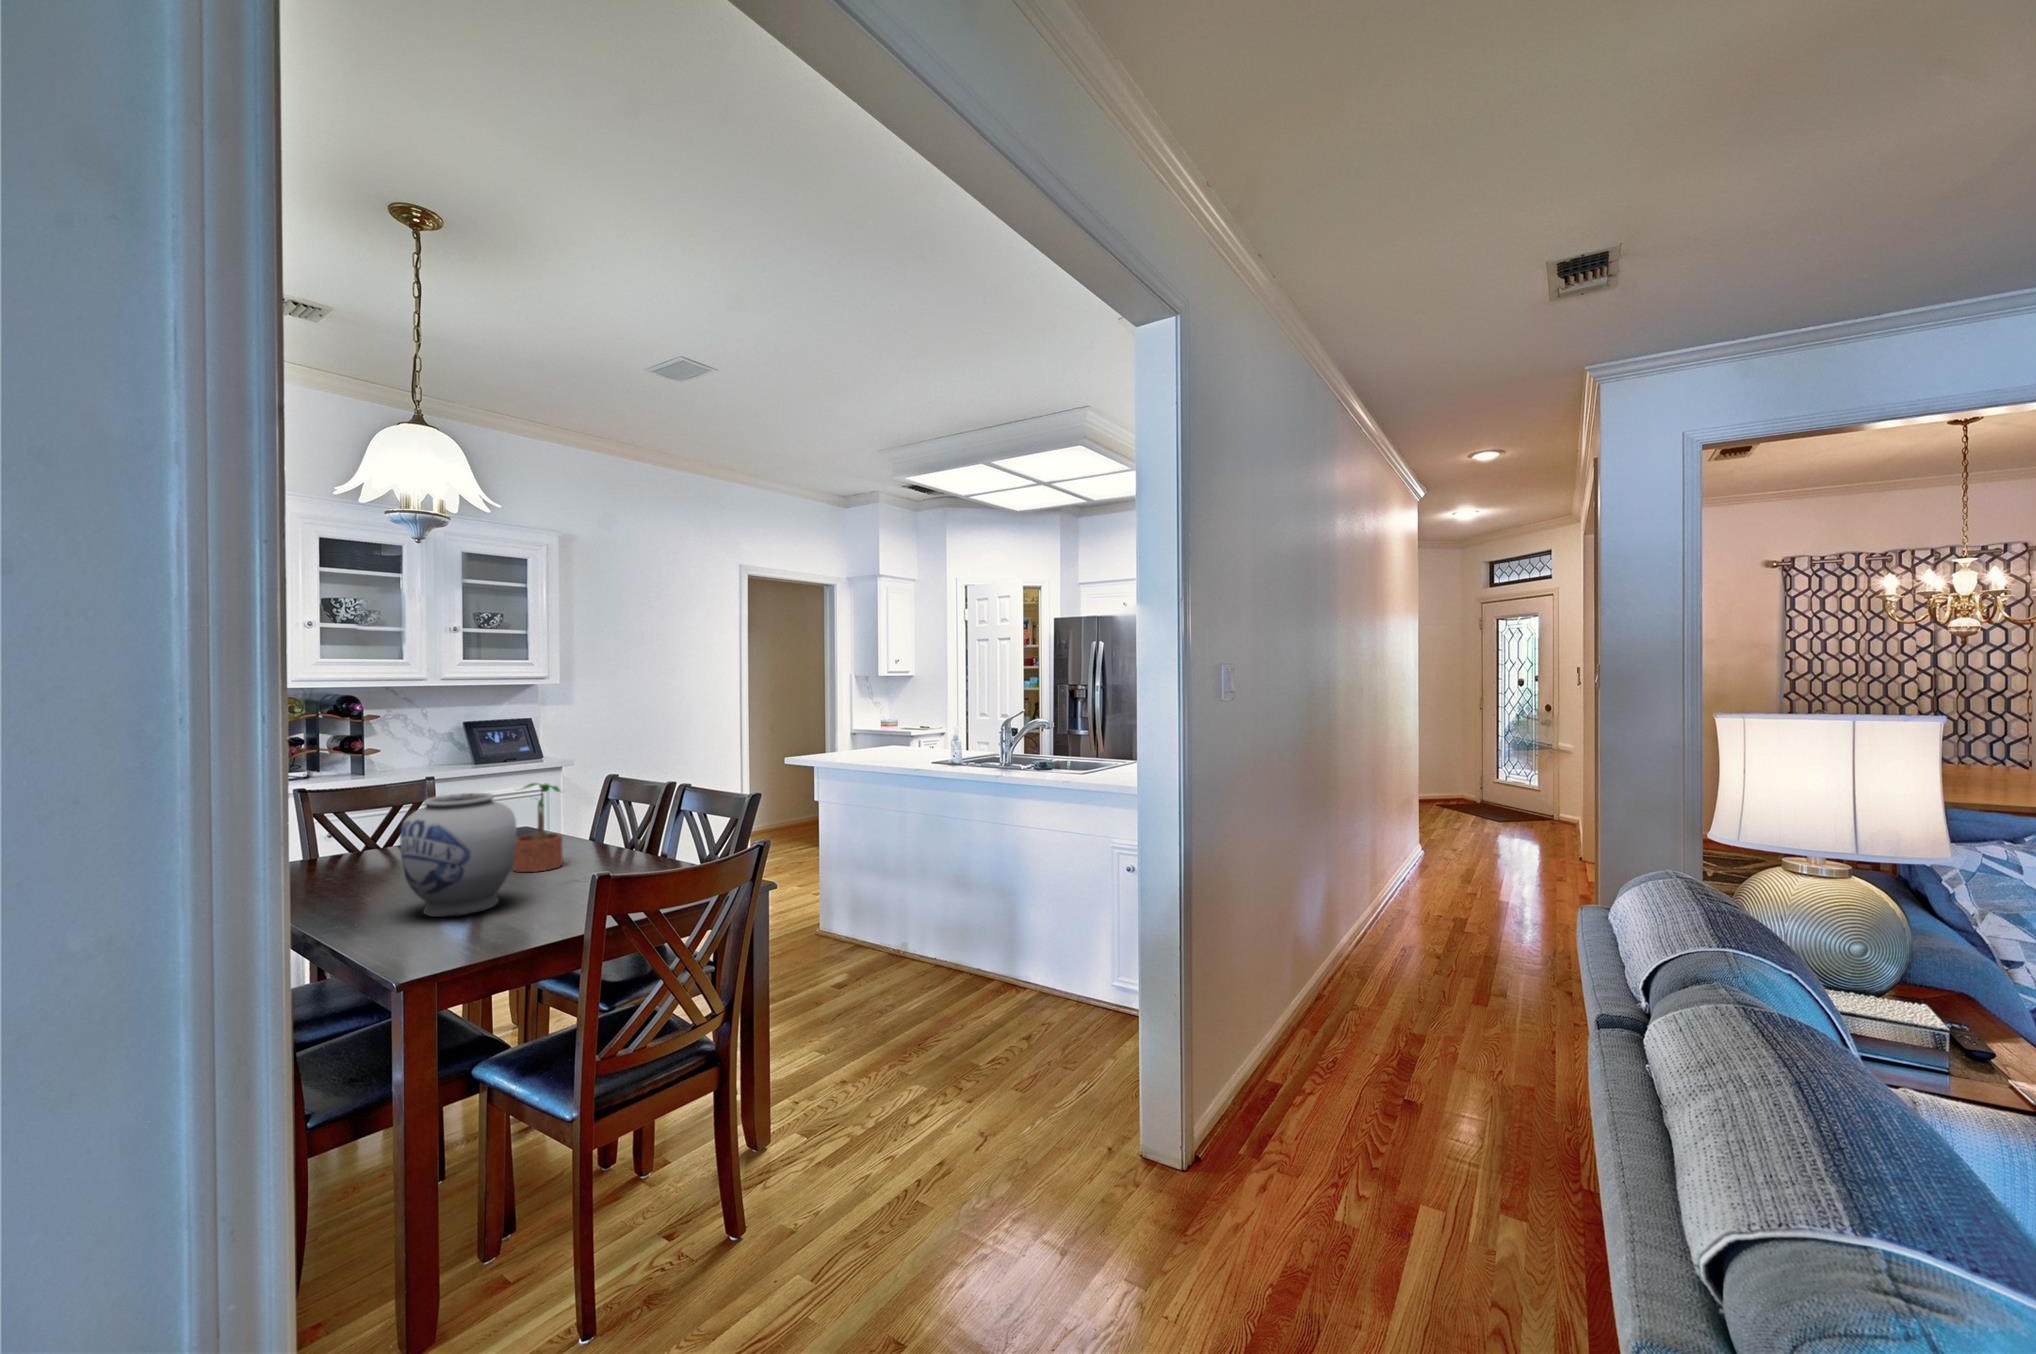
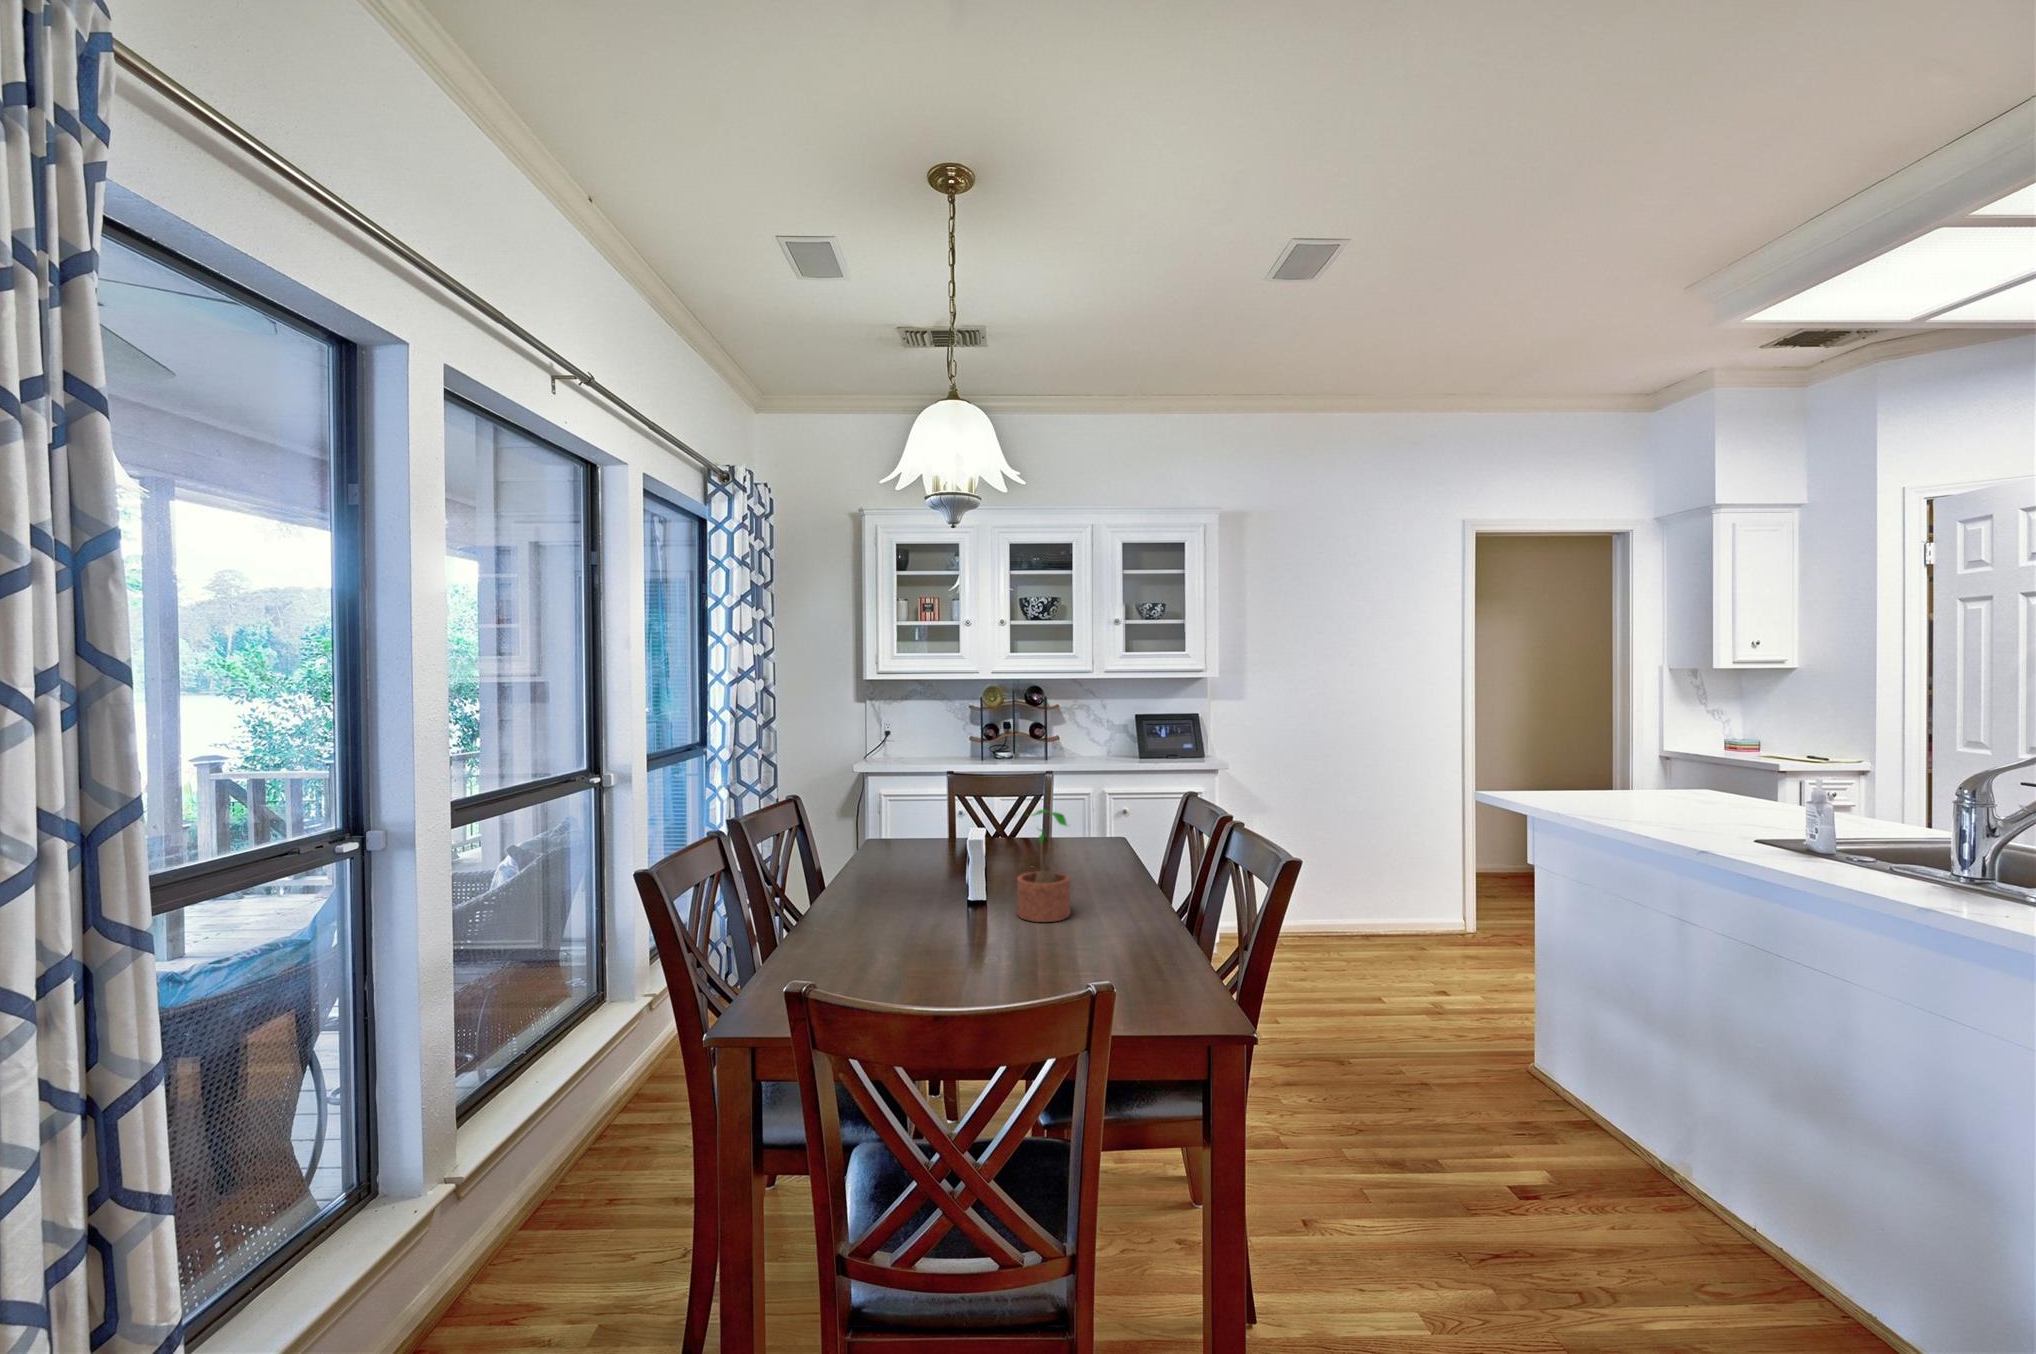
vase: present [400,793,517,917] -> none [843,820,959,971]

